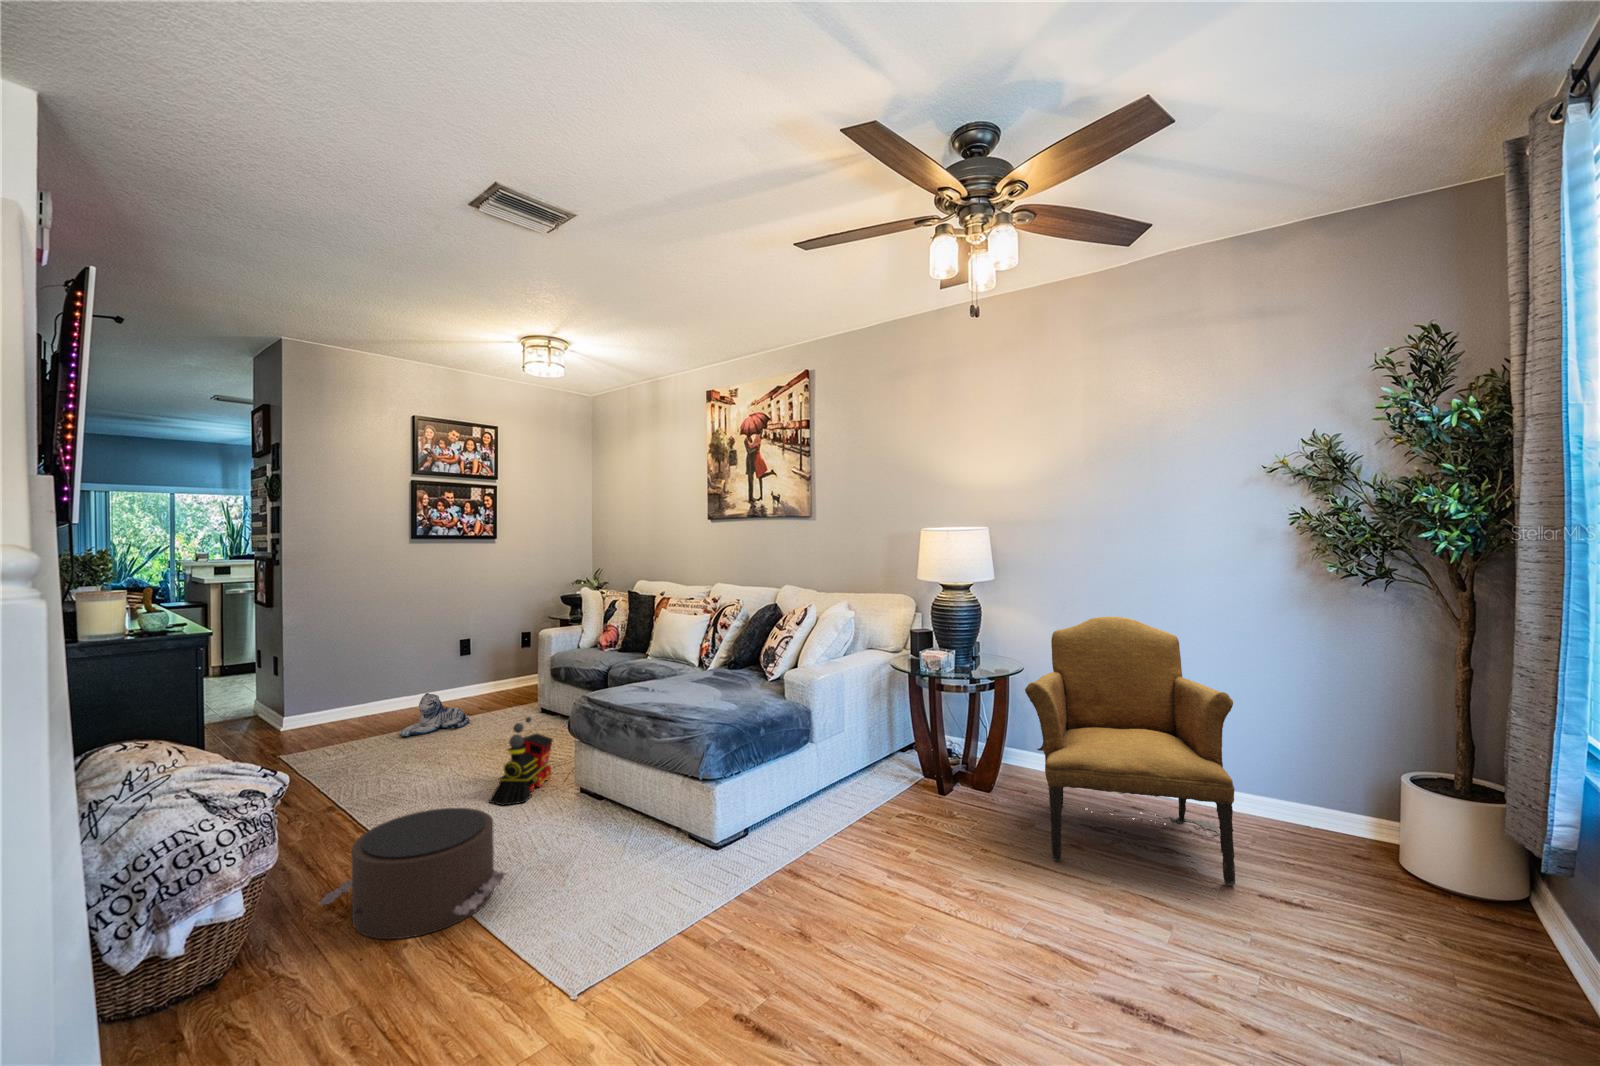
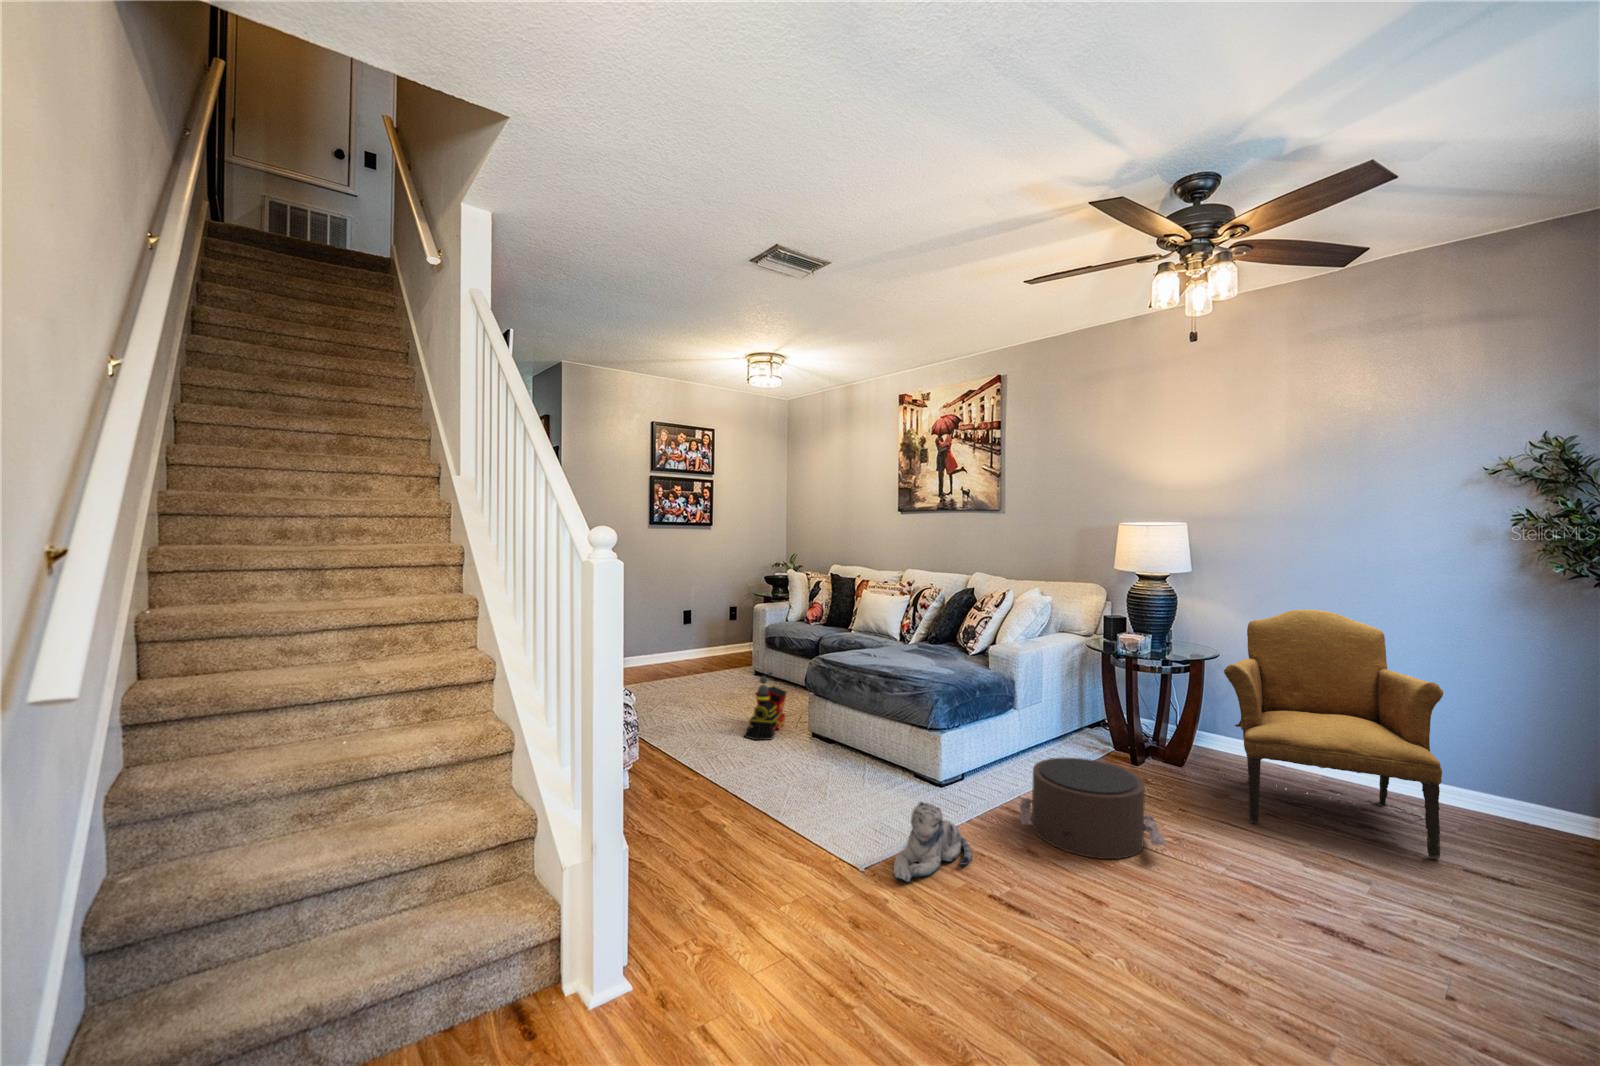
plush toy: present [399,693,470,736] -> present [894,802,972,882]
pouf: present [319,808,506,939] -> present [1020,758,1165,859]

